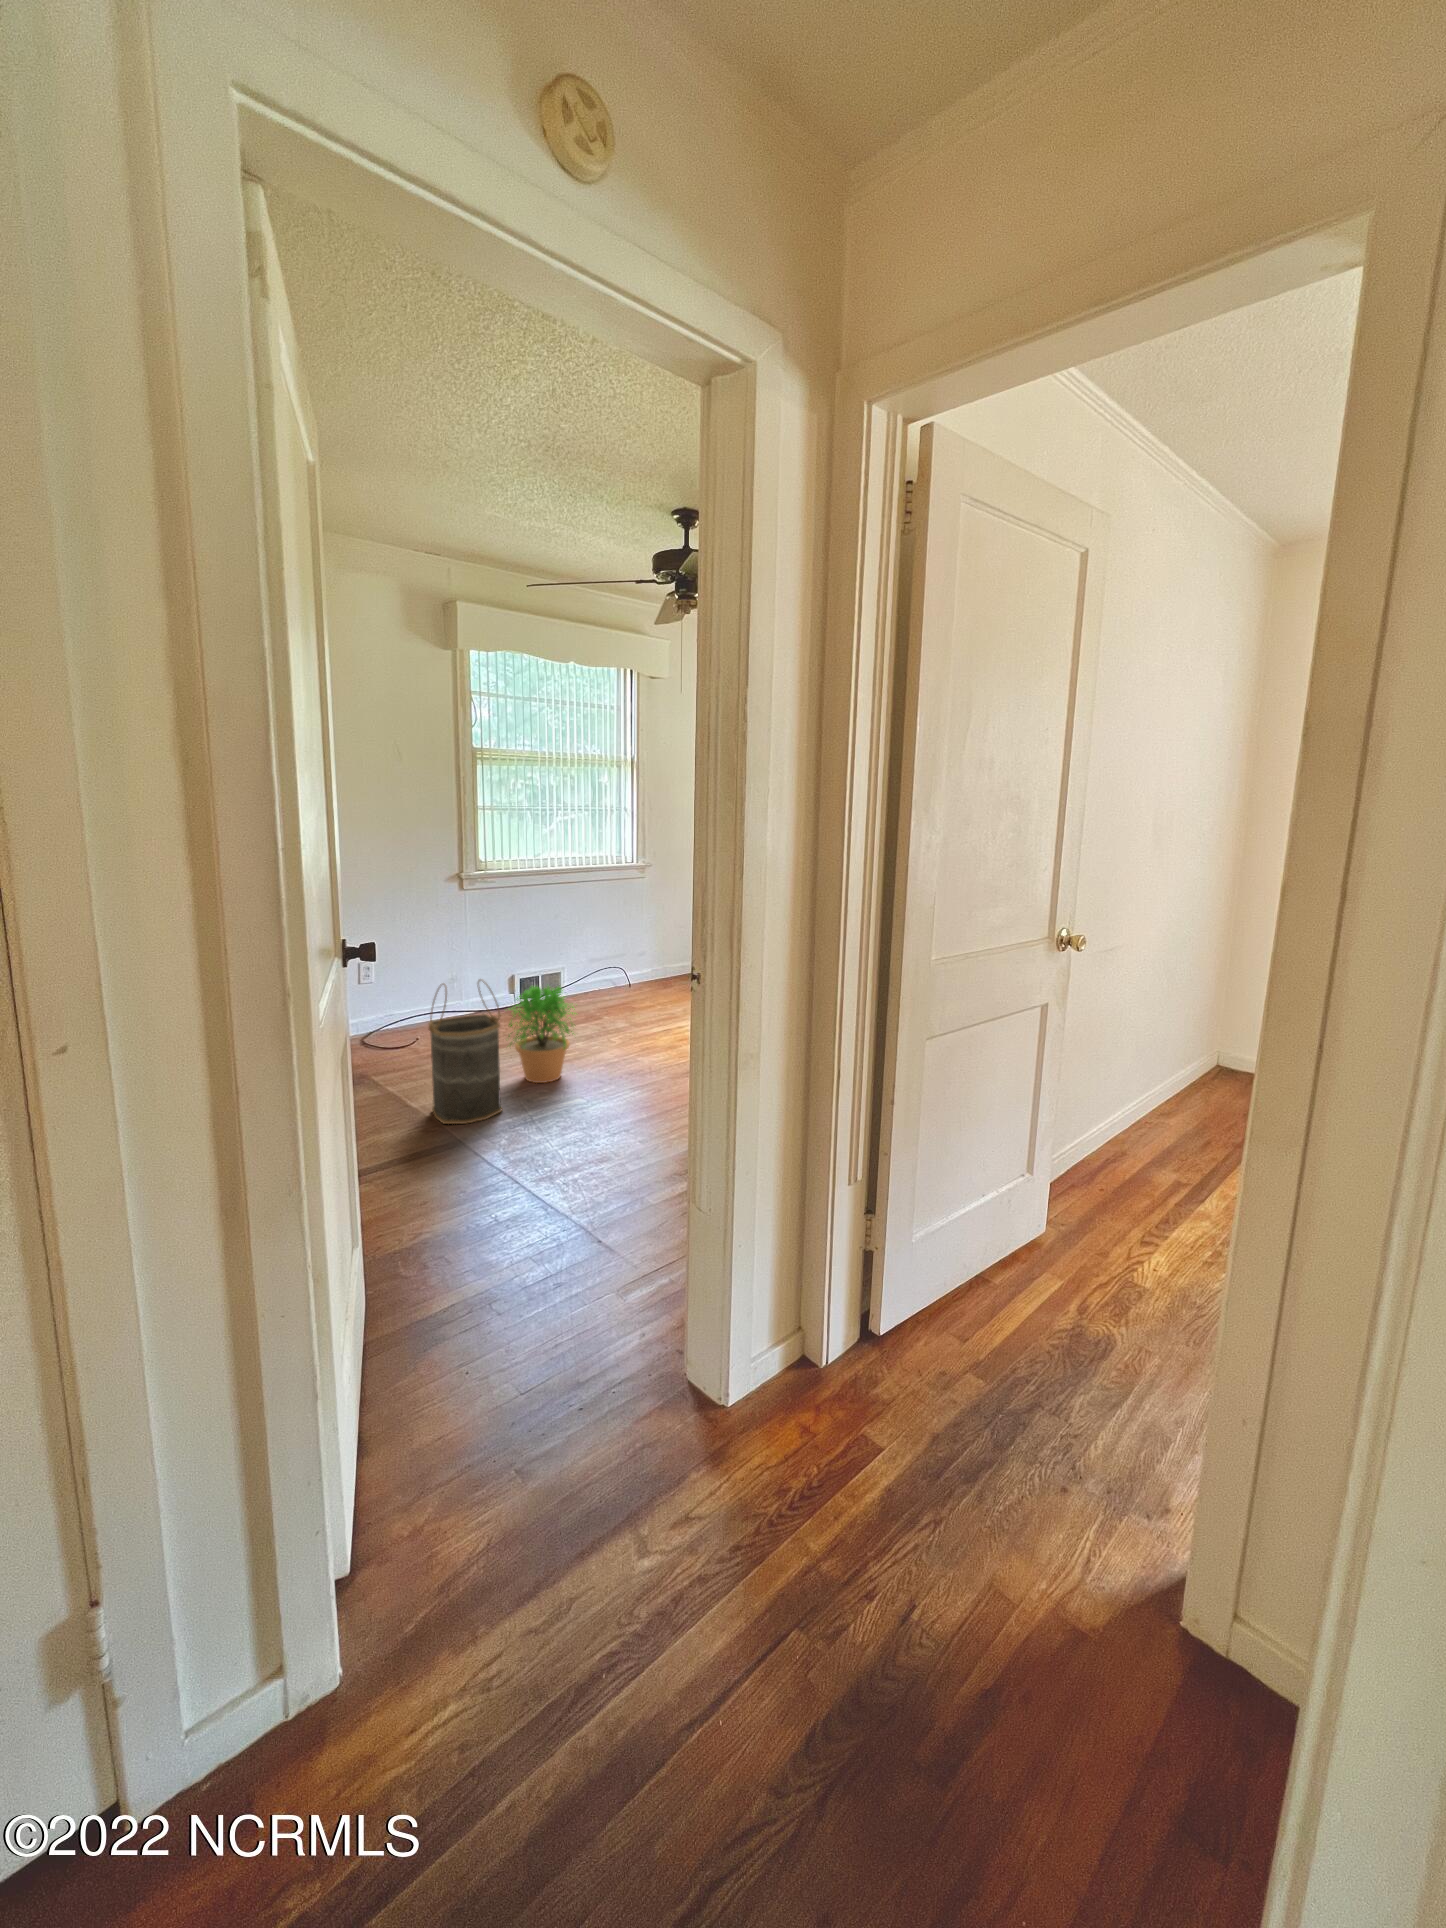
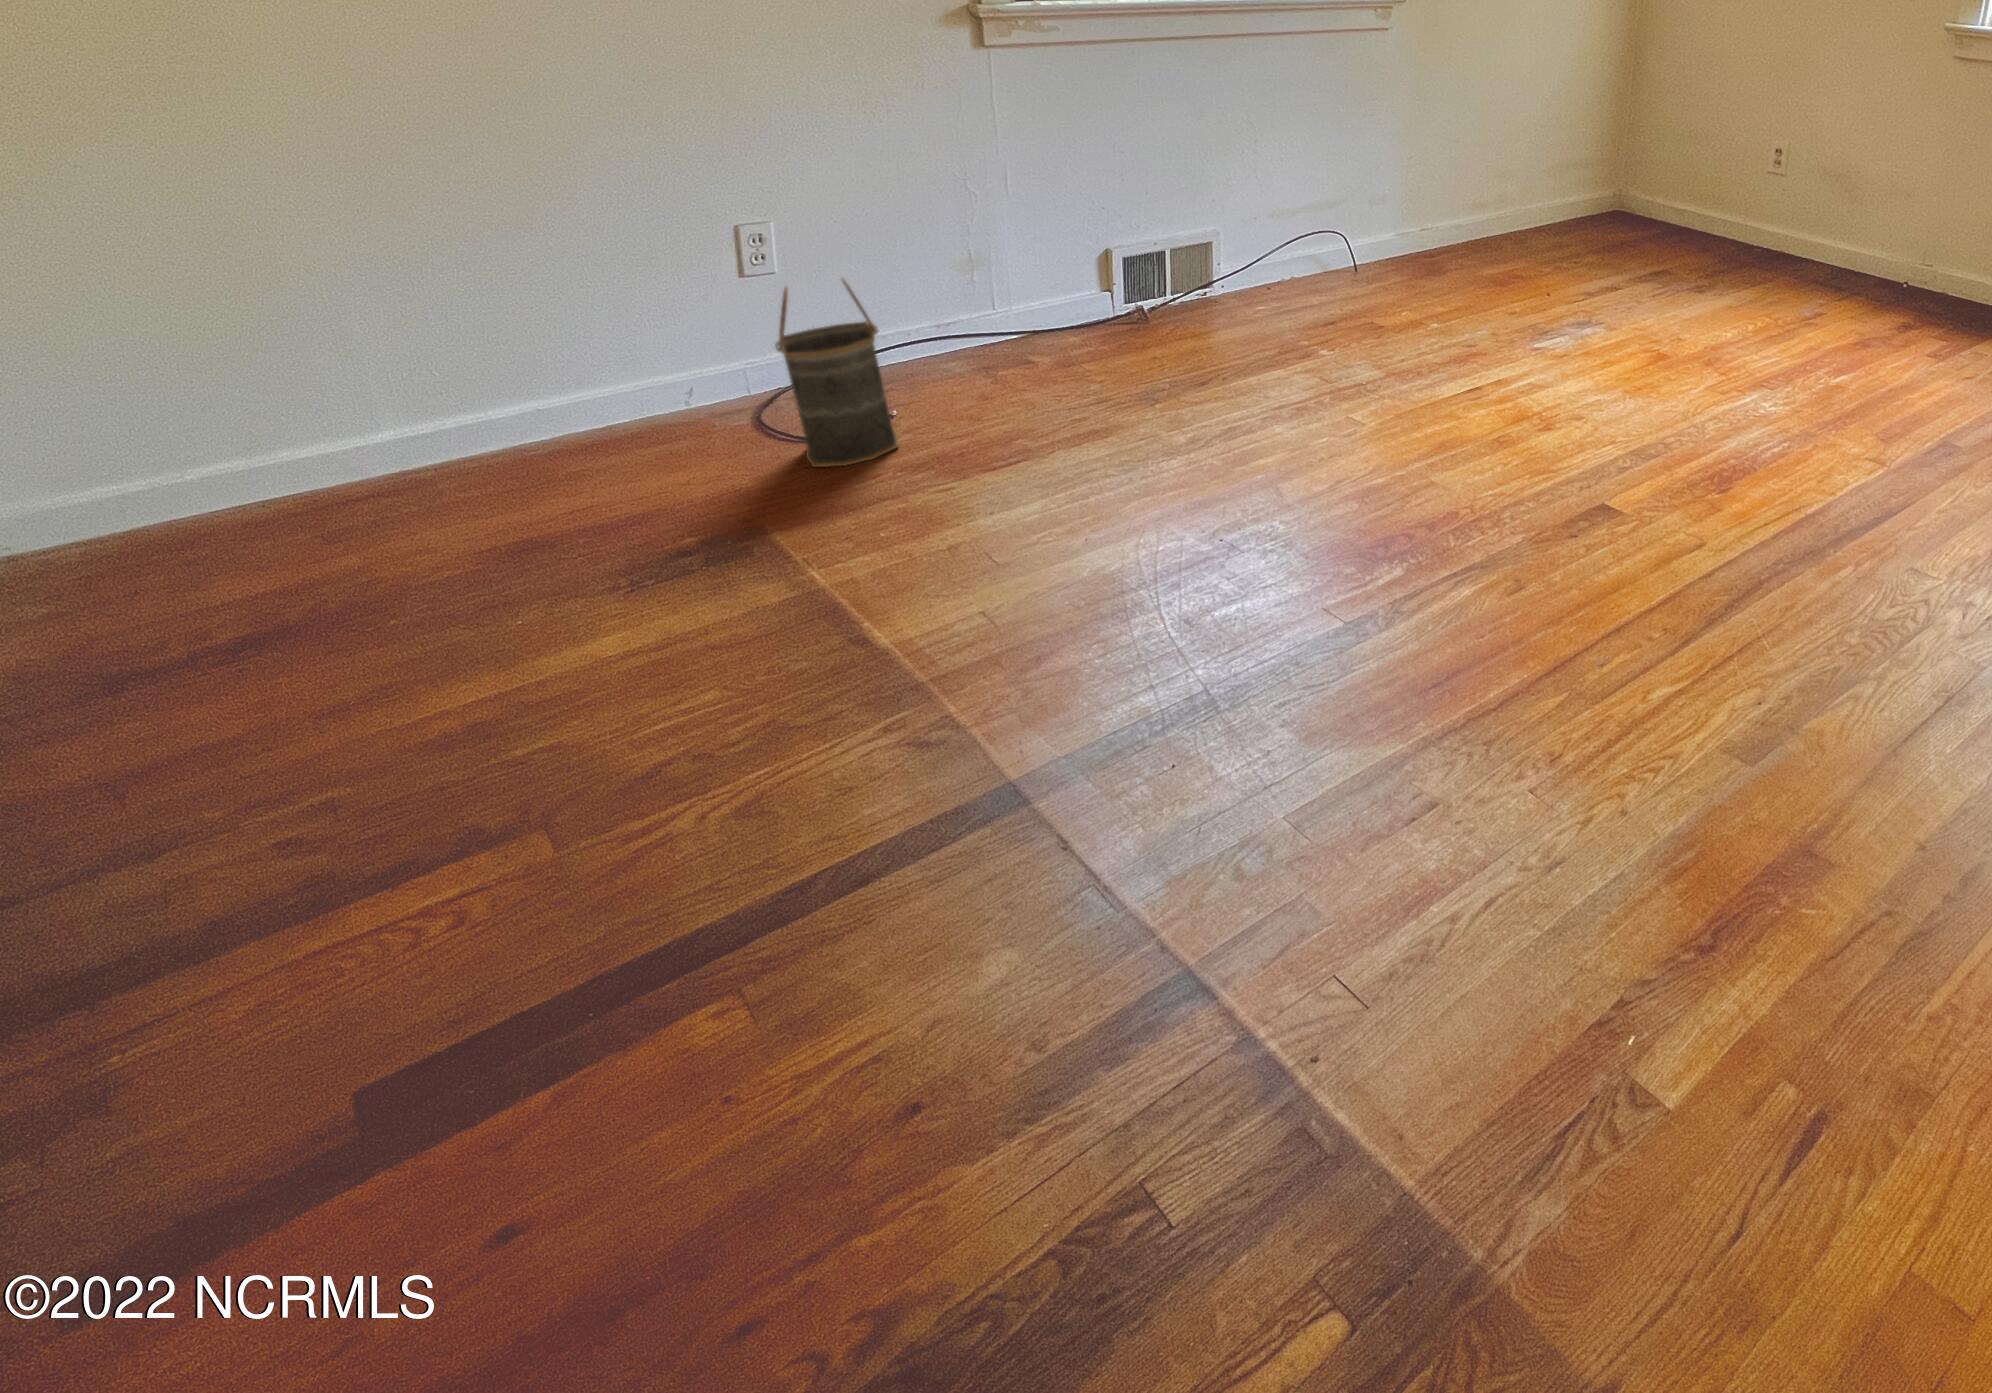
potted plant: present [509,986,575,1083] -> none [908,273,1015,403]

